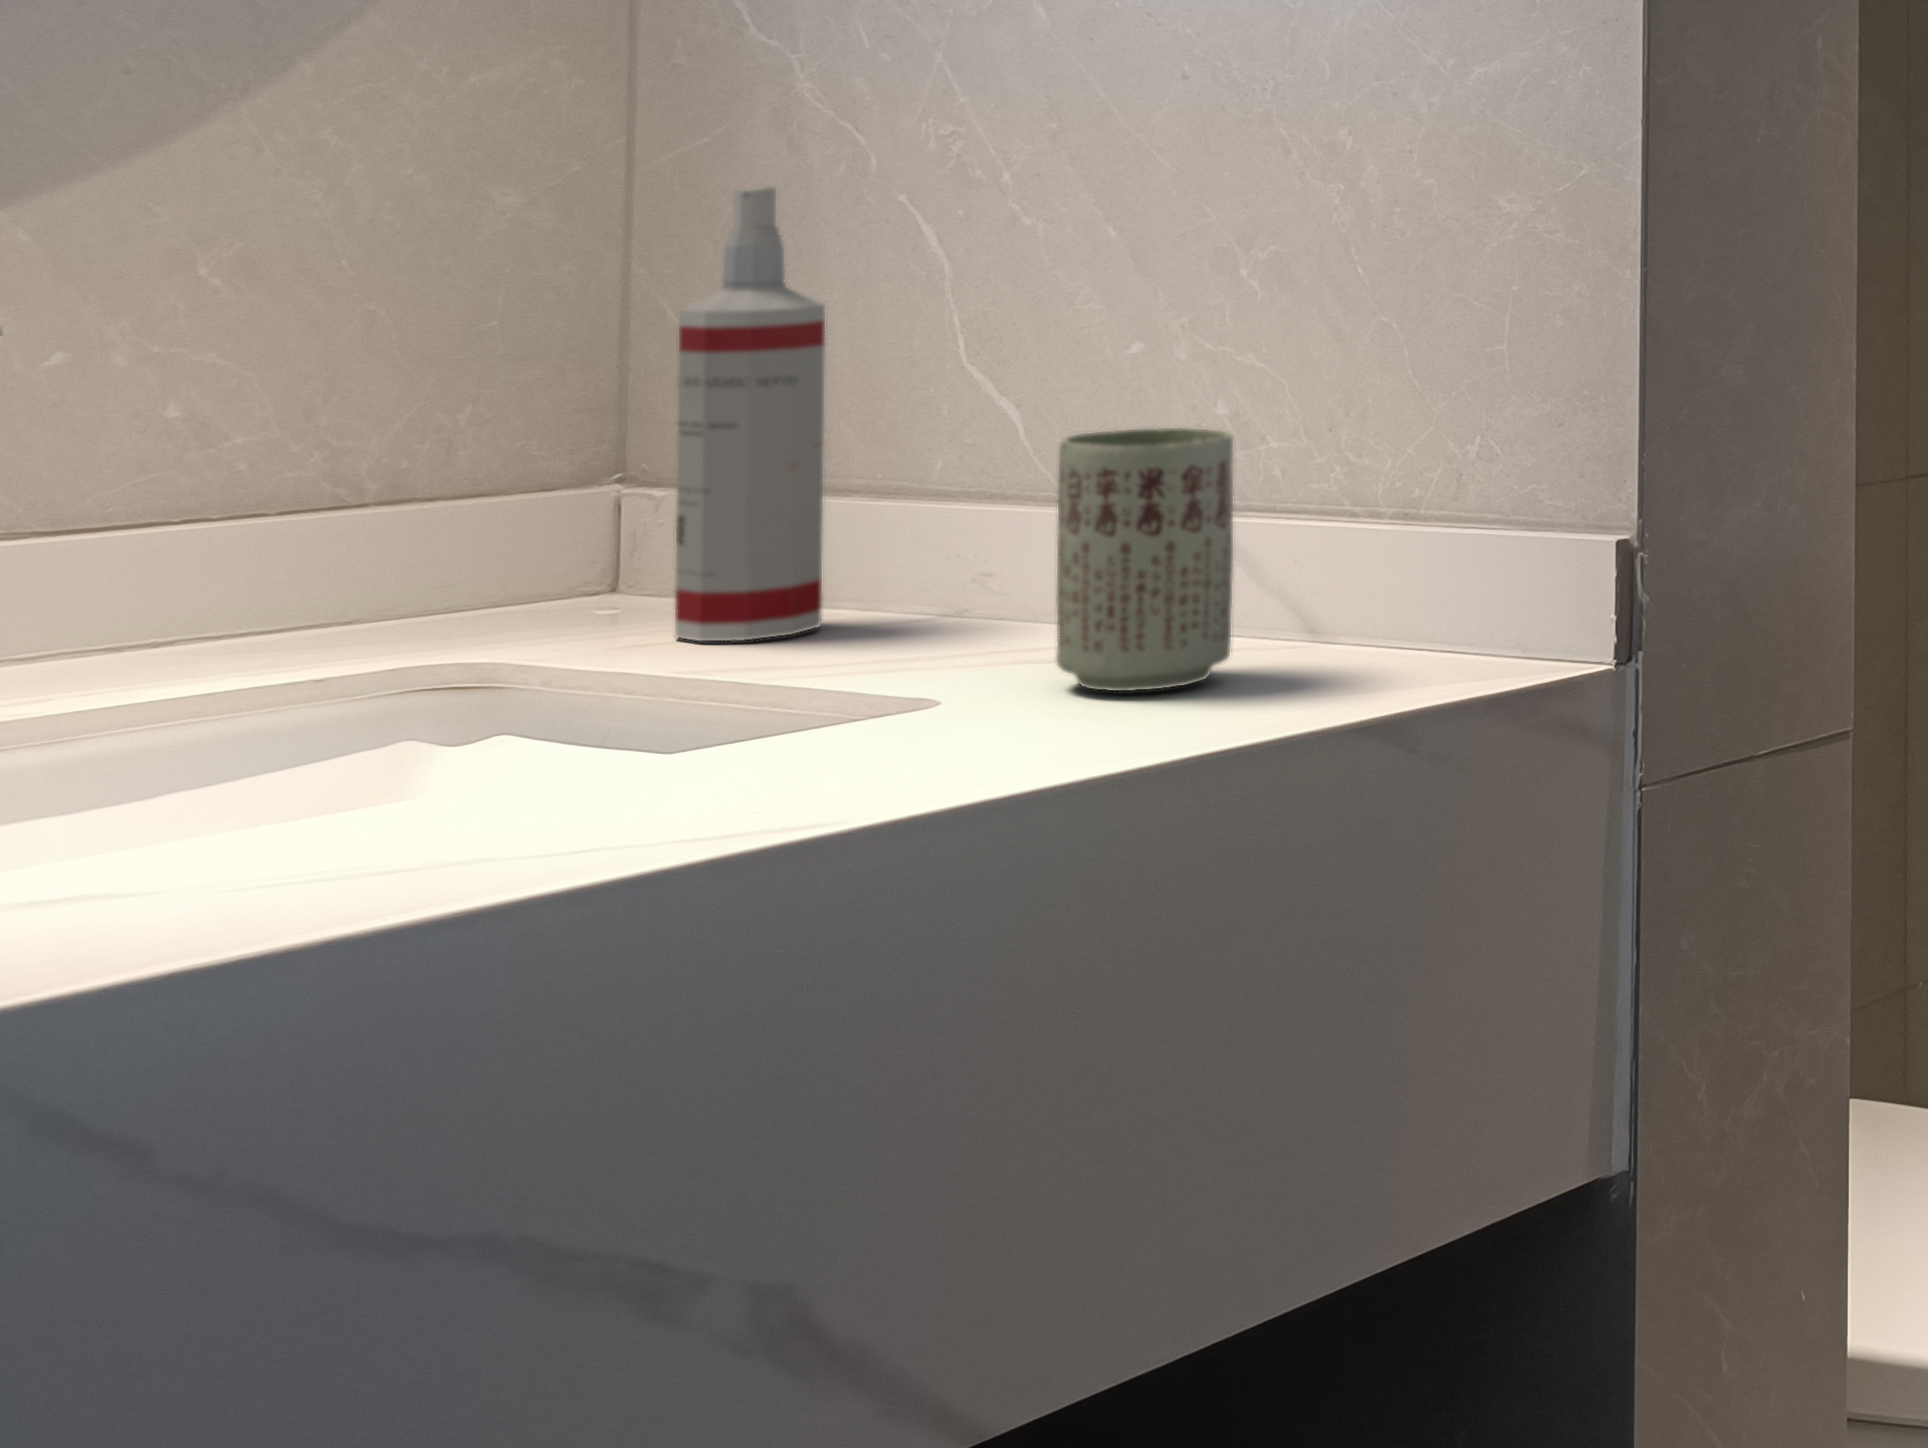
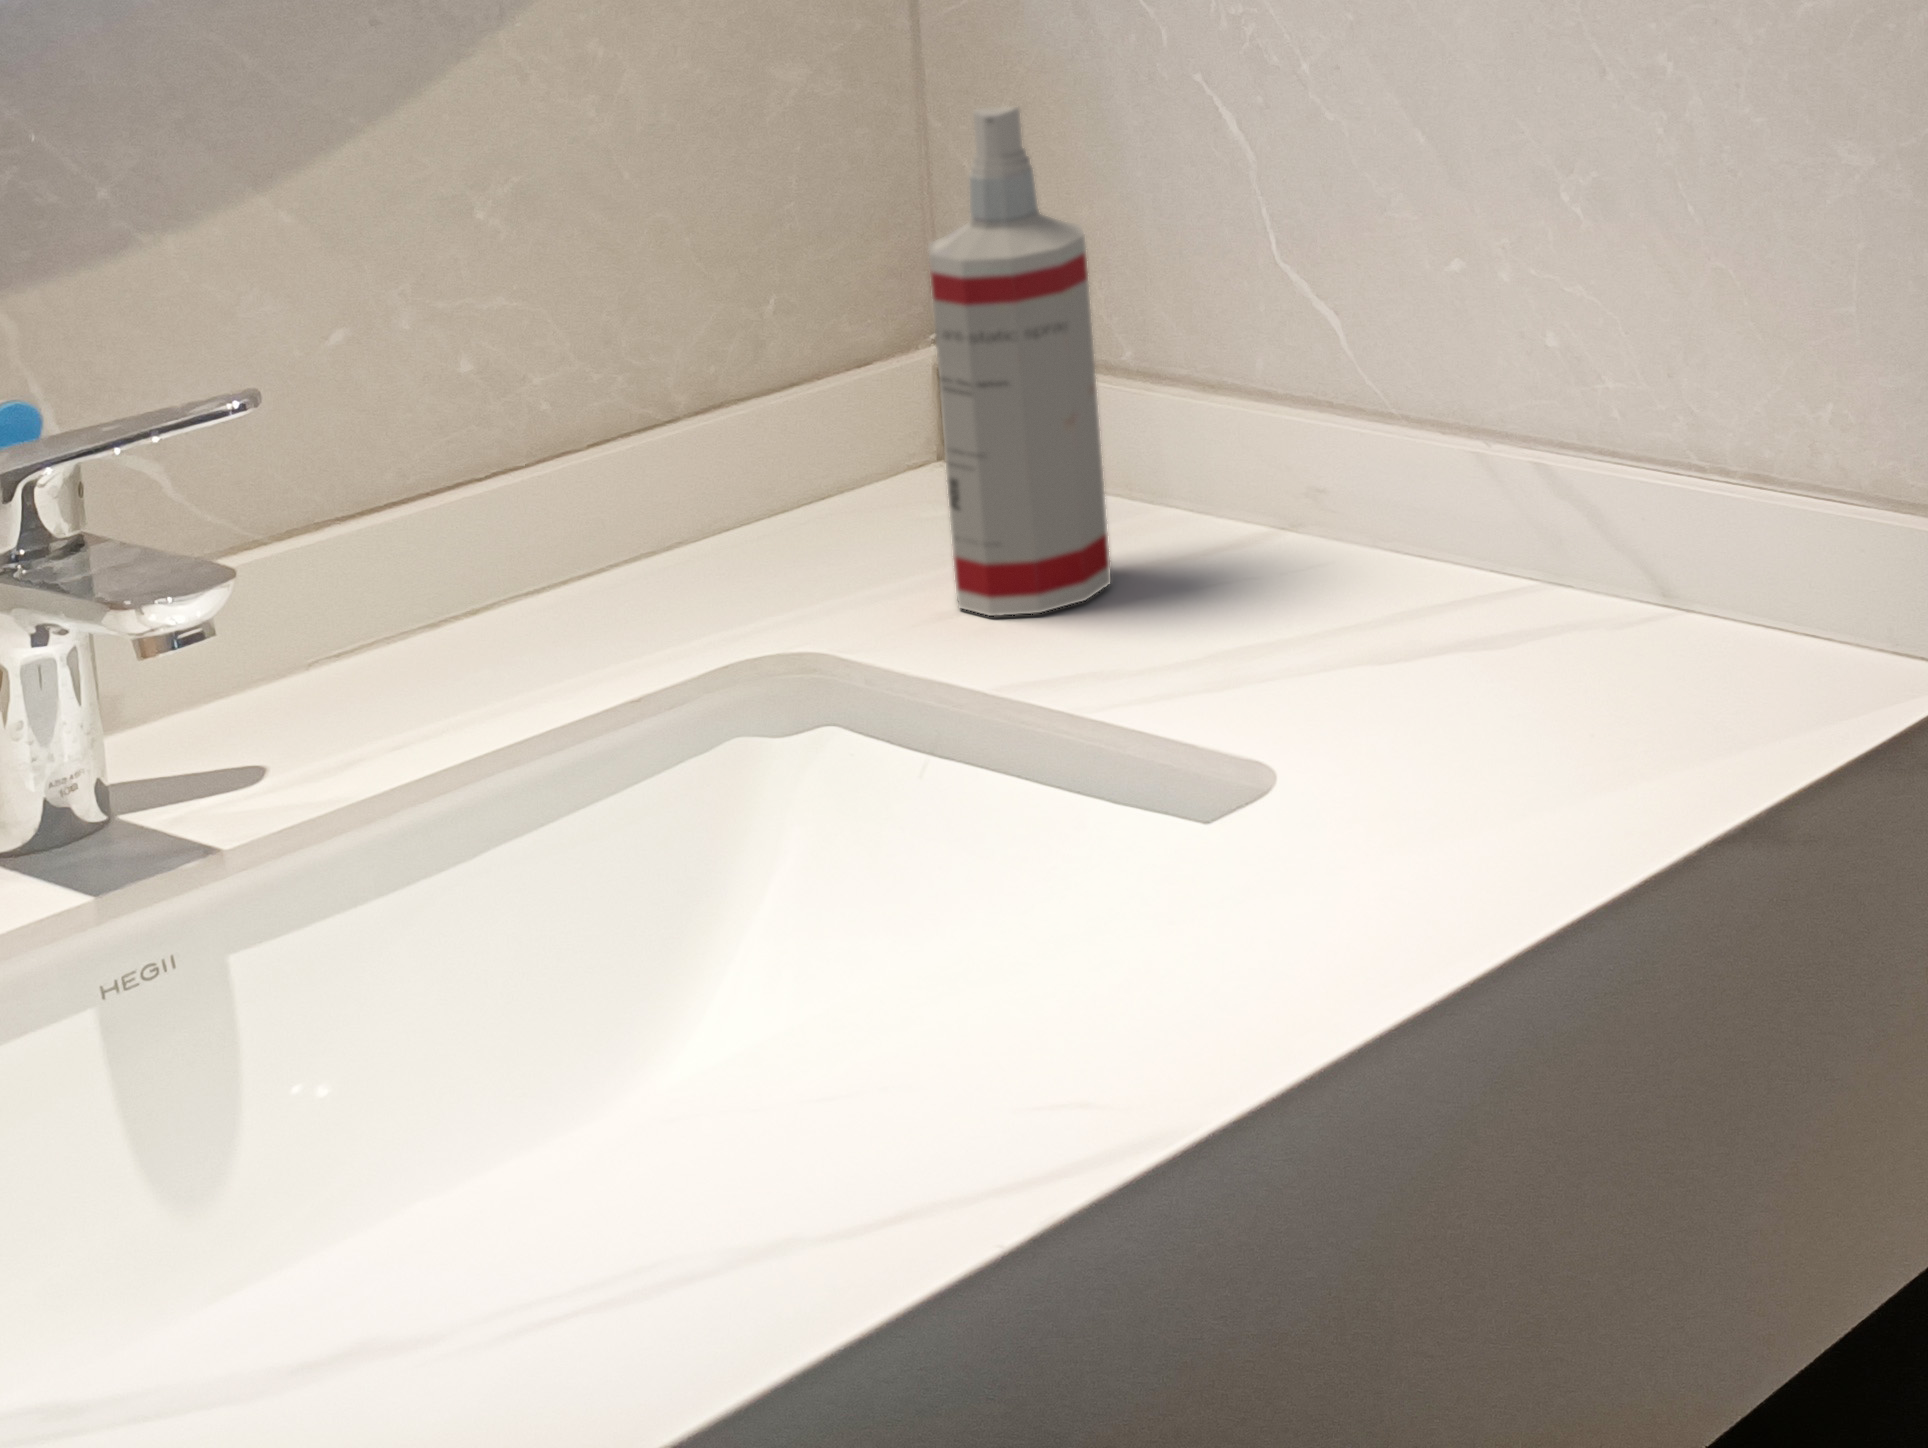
cup: present [1056,428,1233,691] -> none [1402,403,1602,718]

